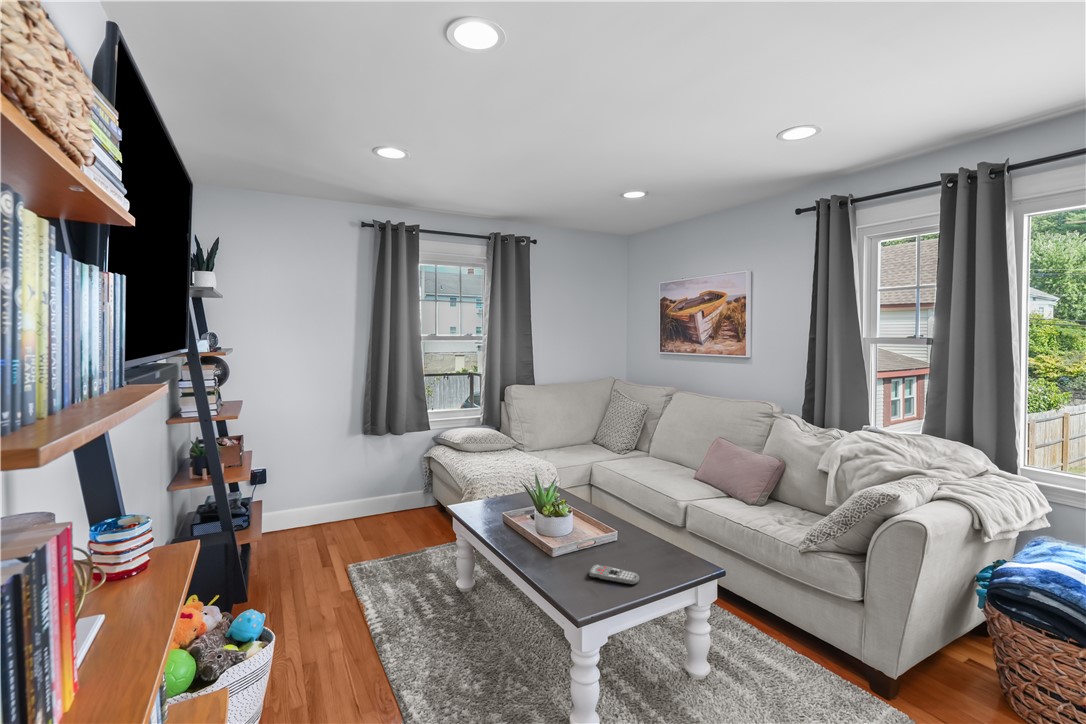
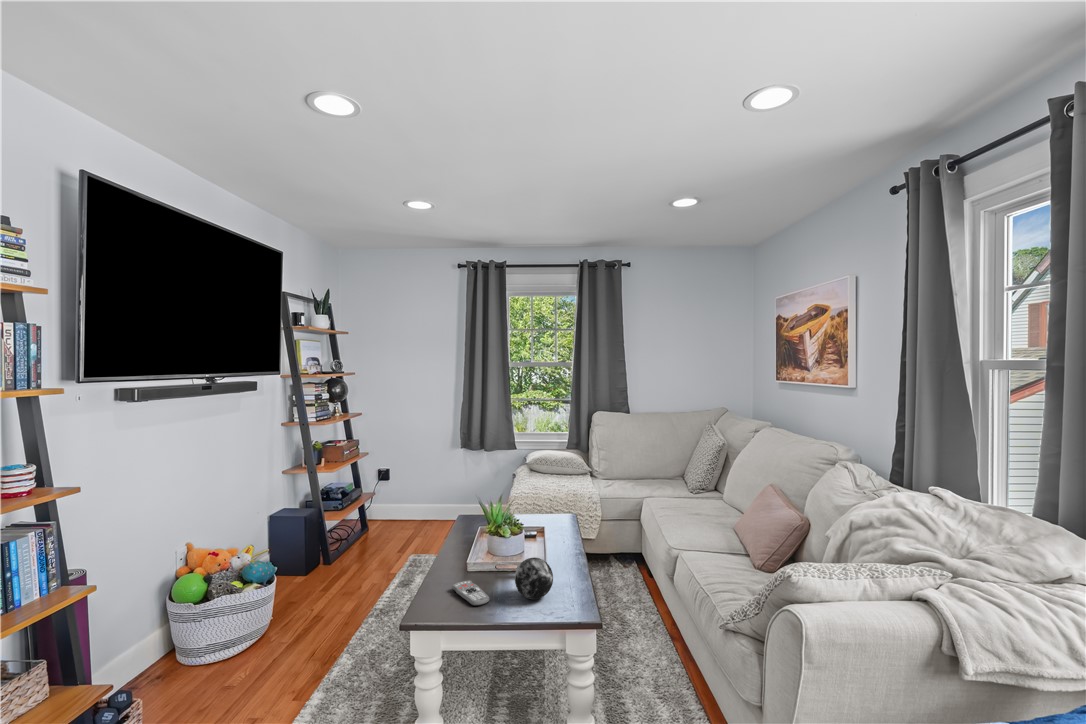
decorative orb: none [646,528,682,565] -> present [515,558,553,599]

